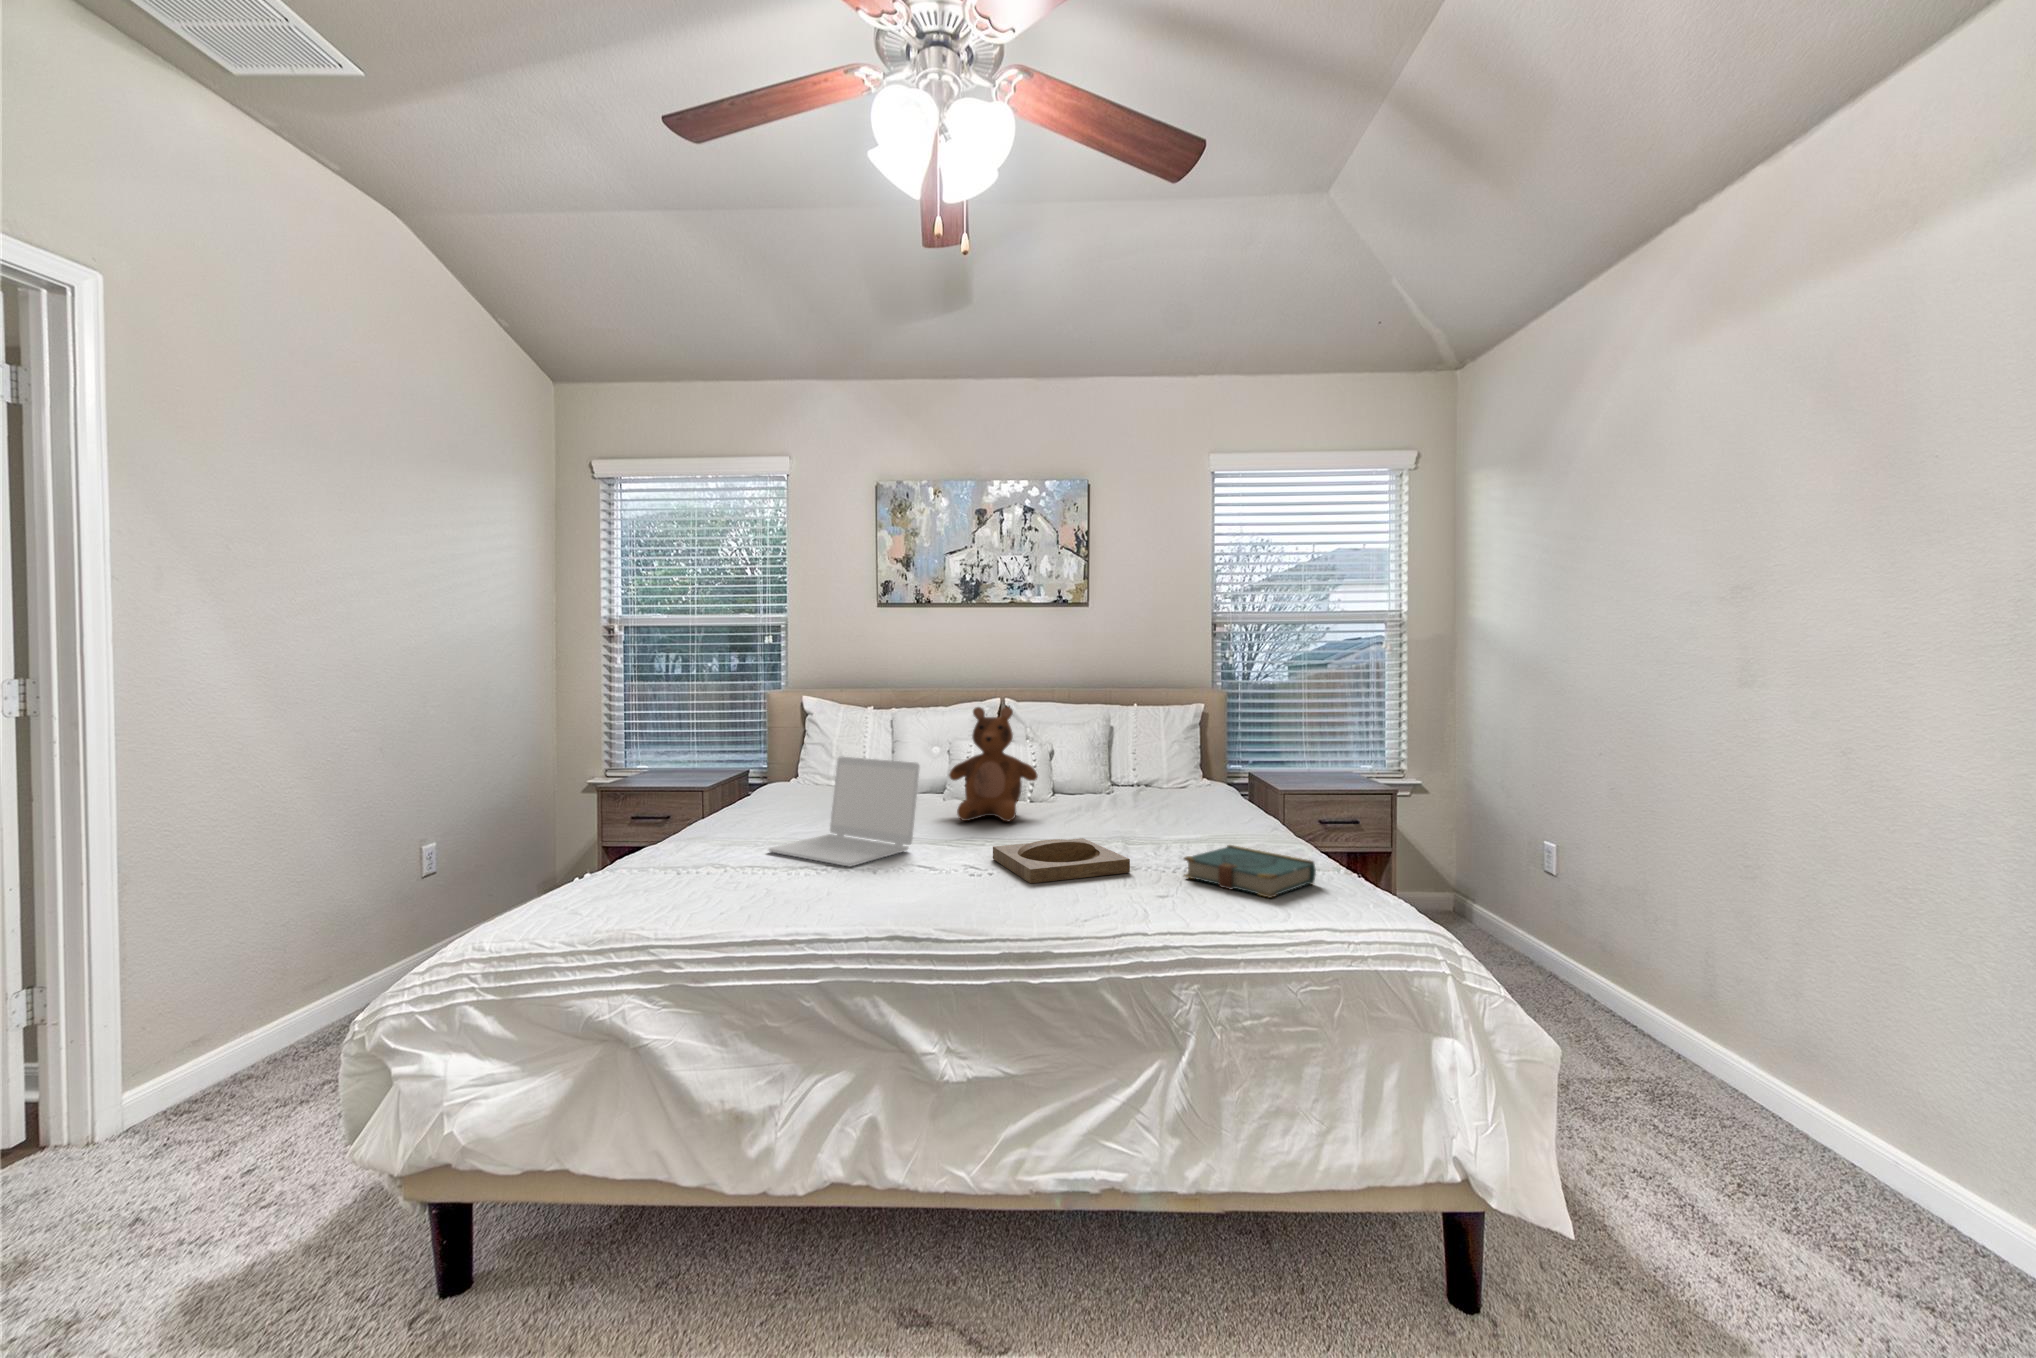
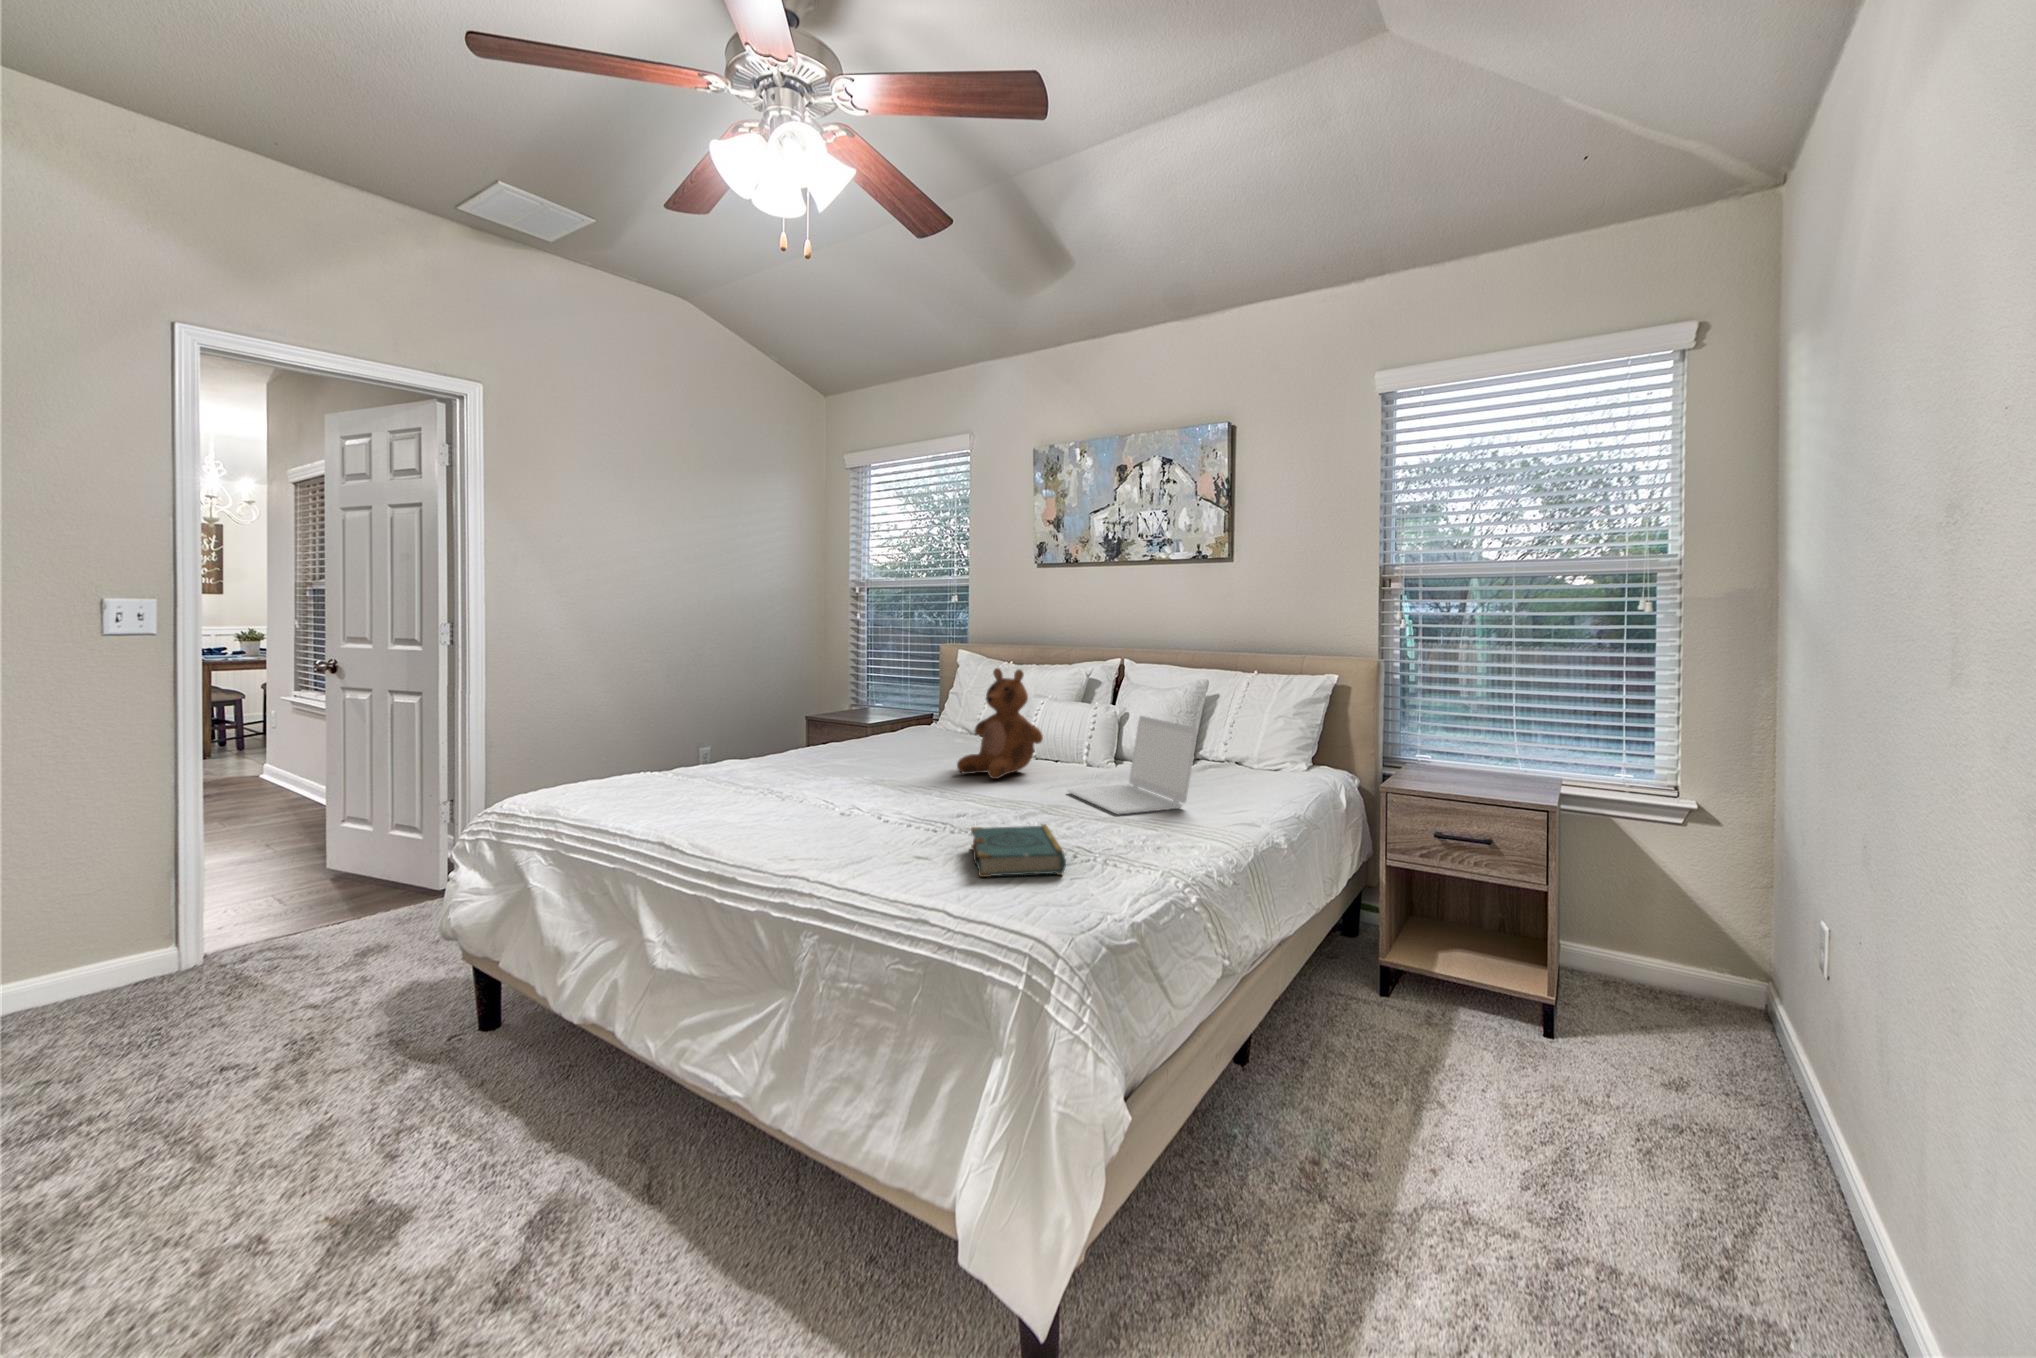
laptop: present [769,757,920,866] -> present [1068,716,1197,814]
tray: present [993,838,1130,883] -> none [848,795,972,835]

